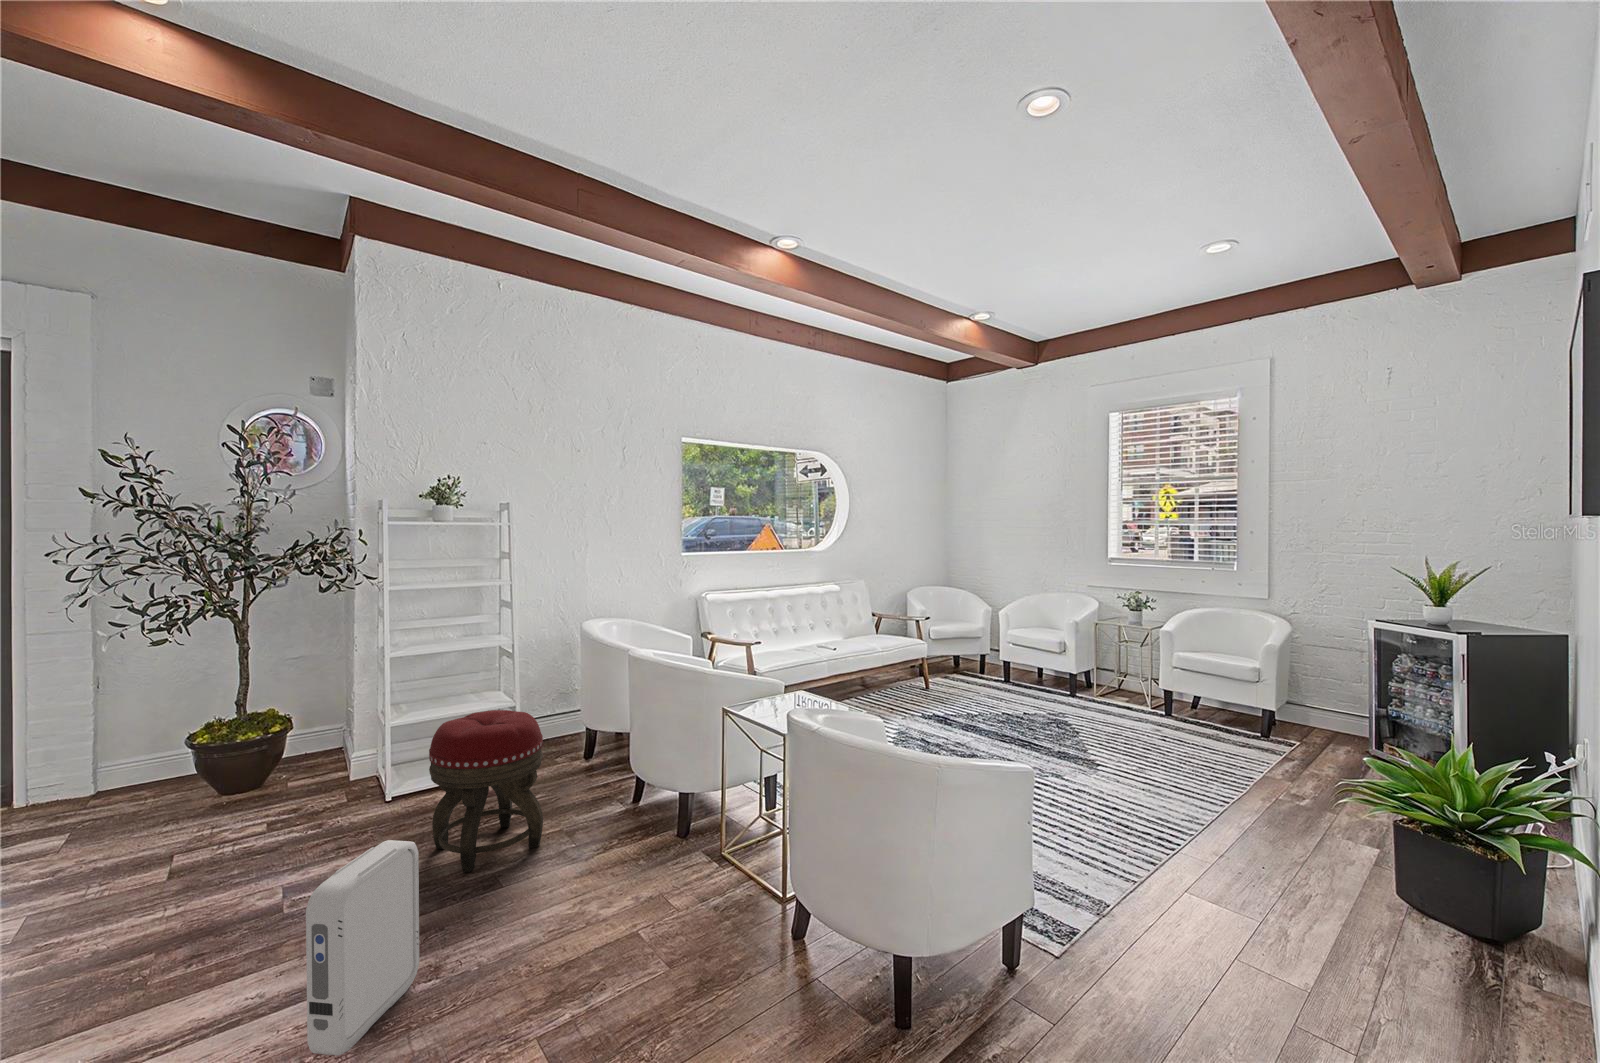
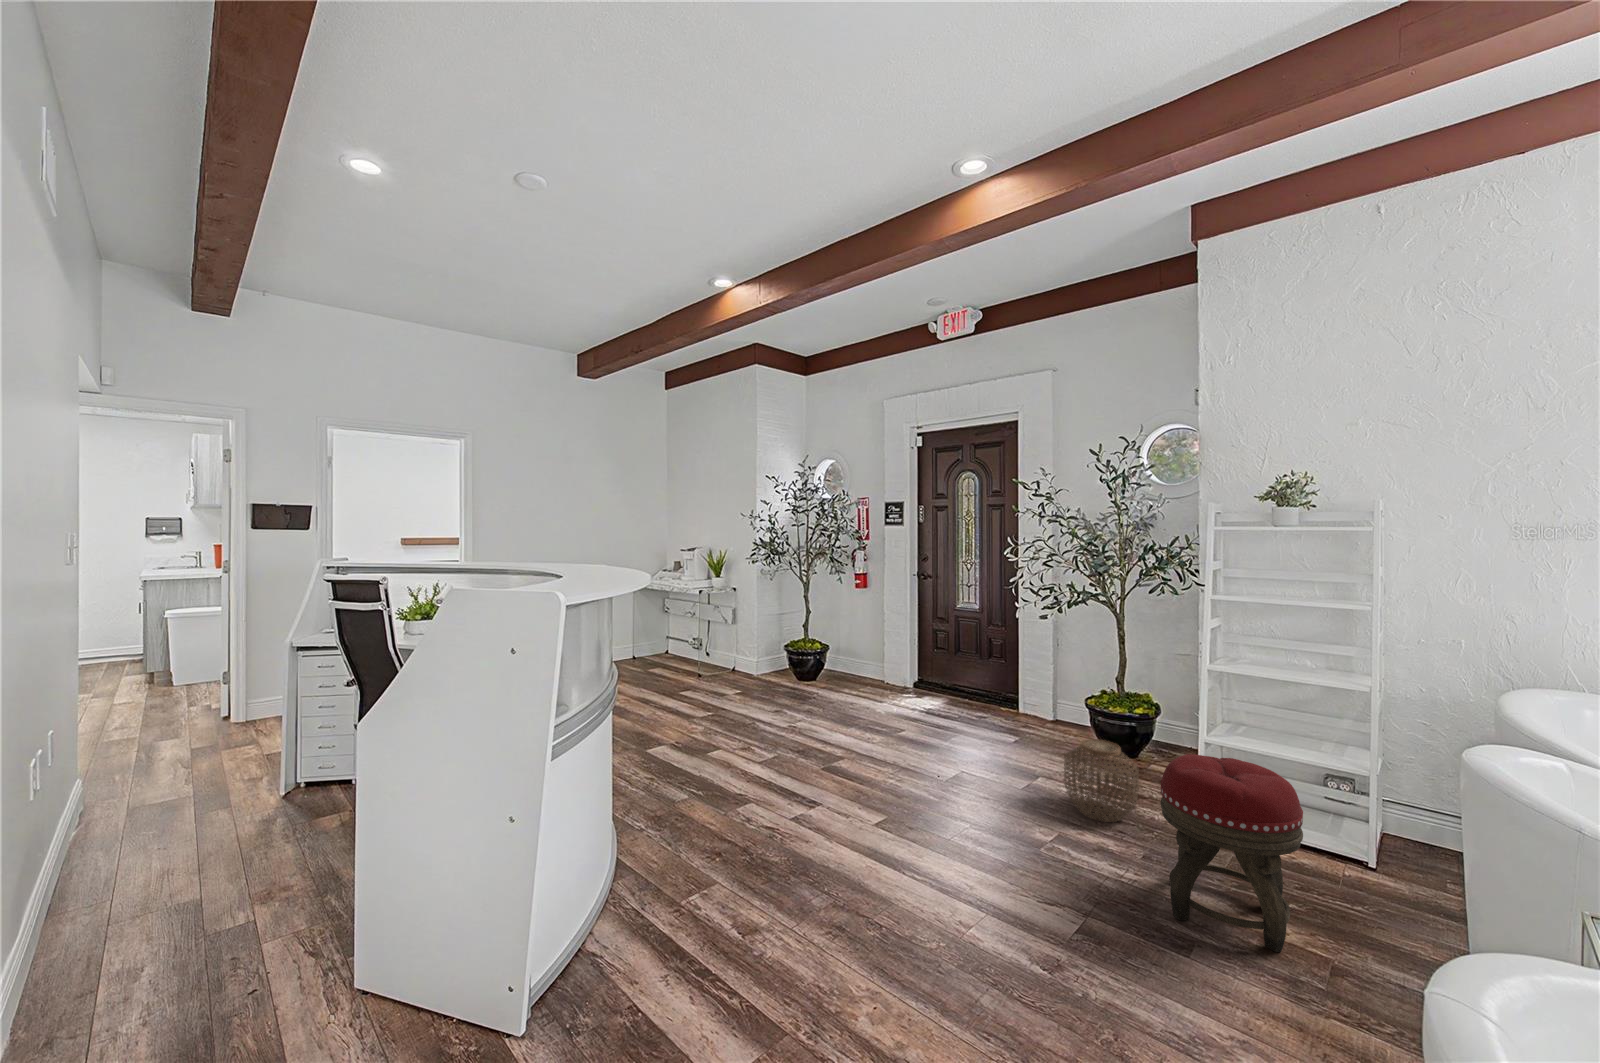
woven basket: none [249,758,348,857] -> present [1064,739,1139,822]
air purifier: present [306,840,419,1056] -> none [937,818,1041,961]

